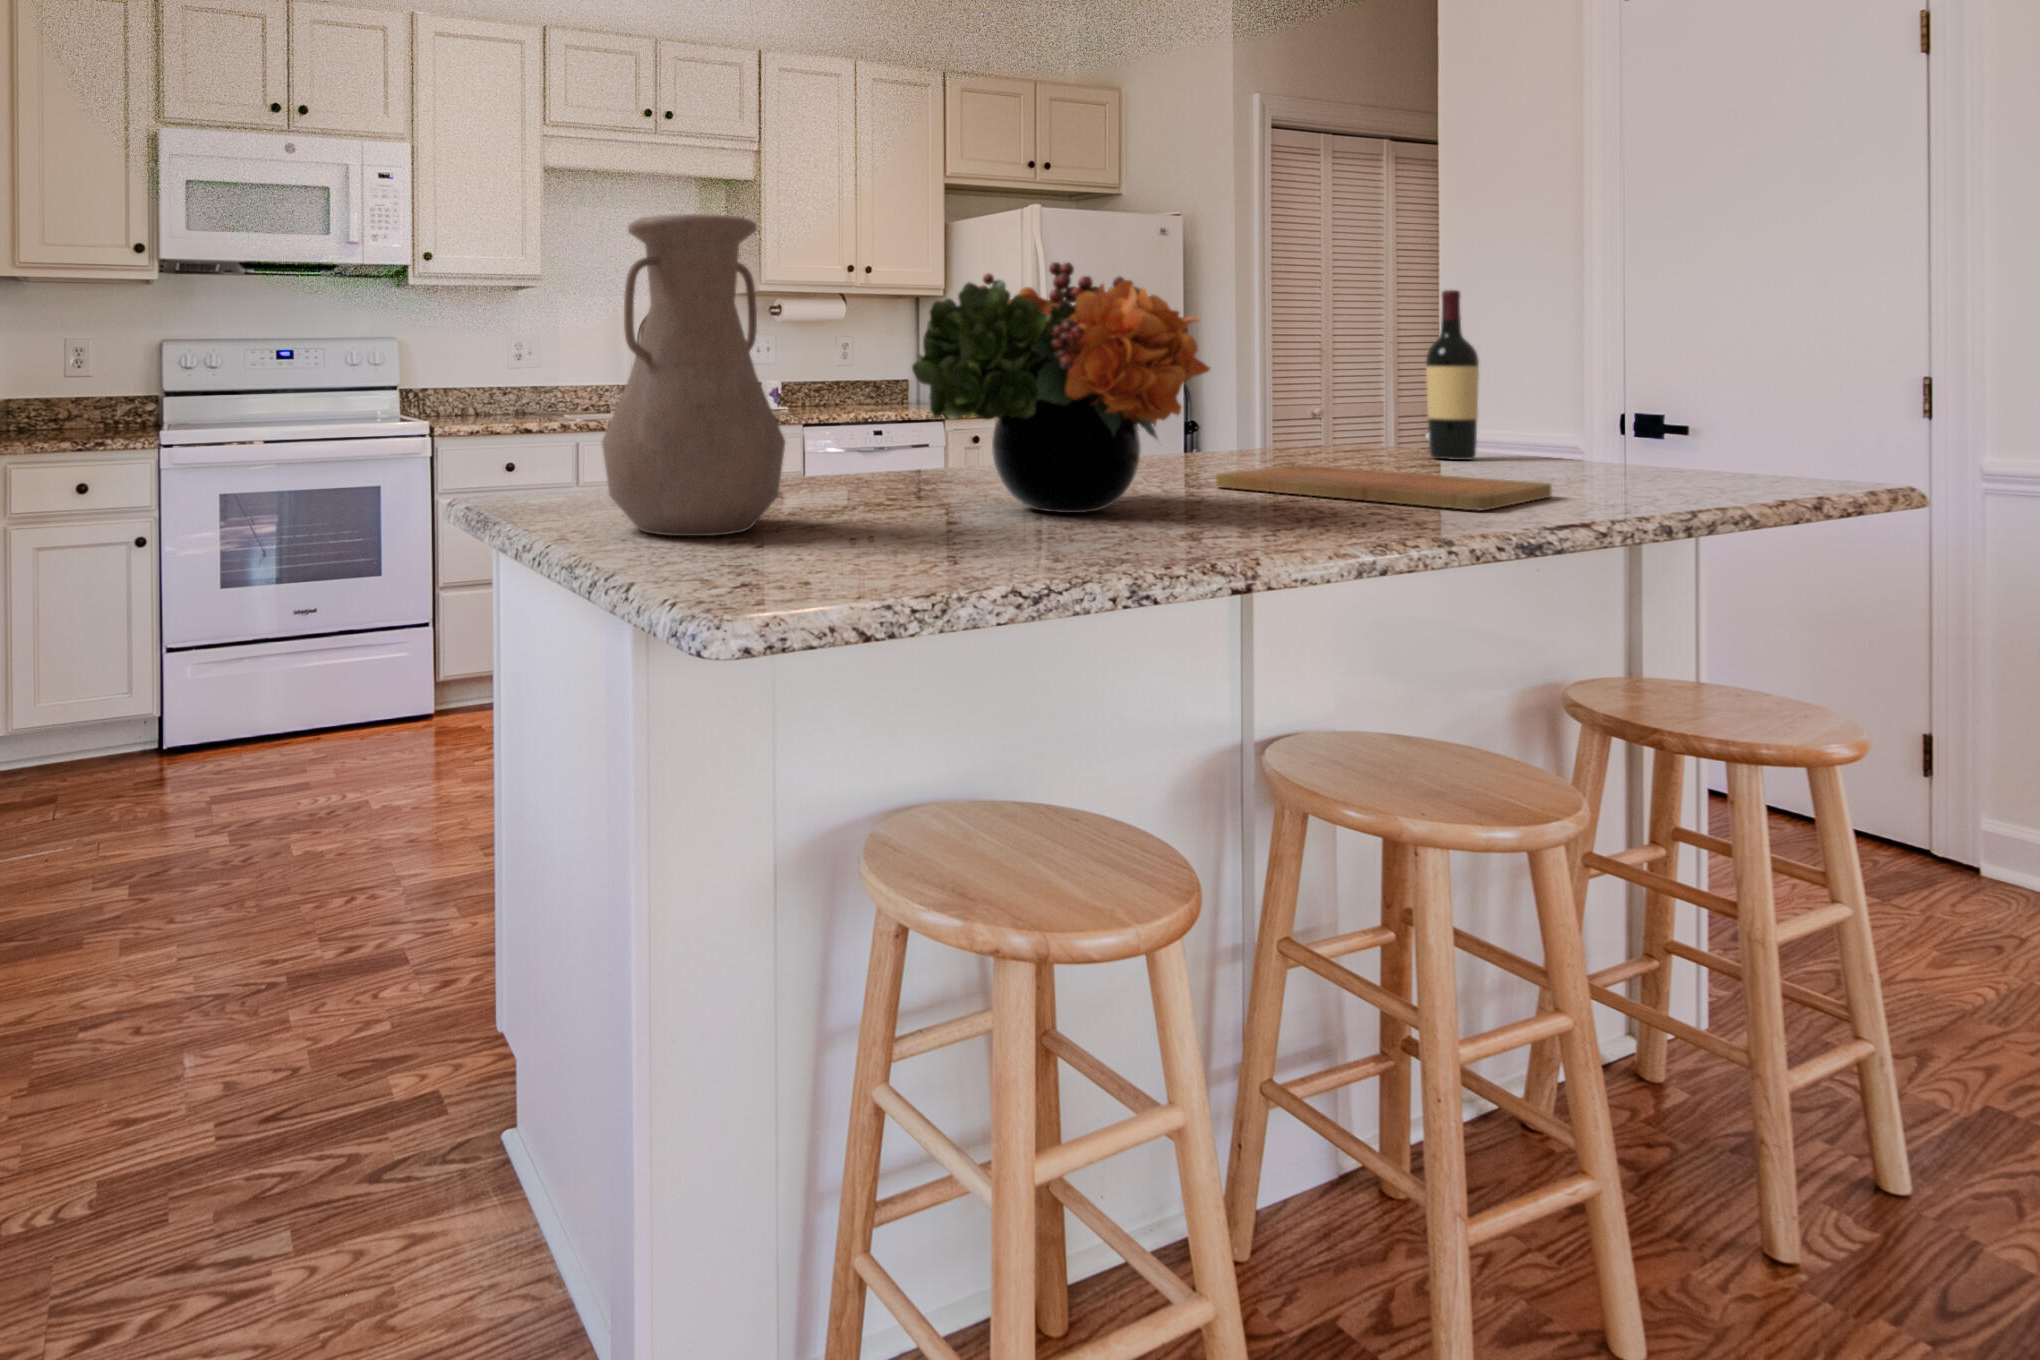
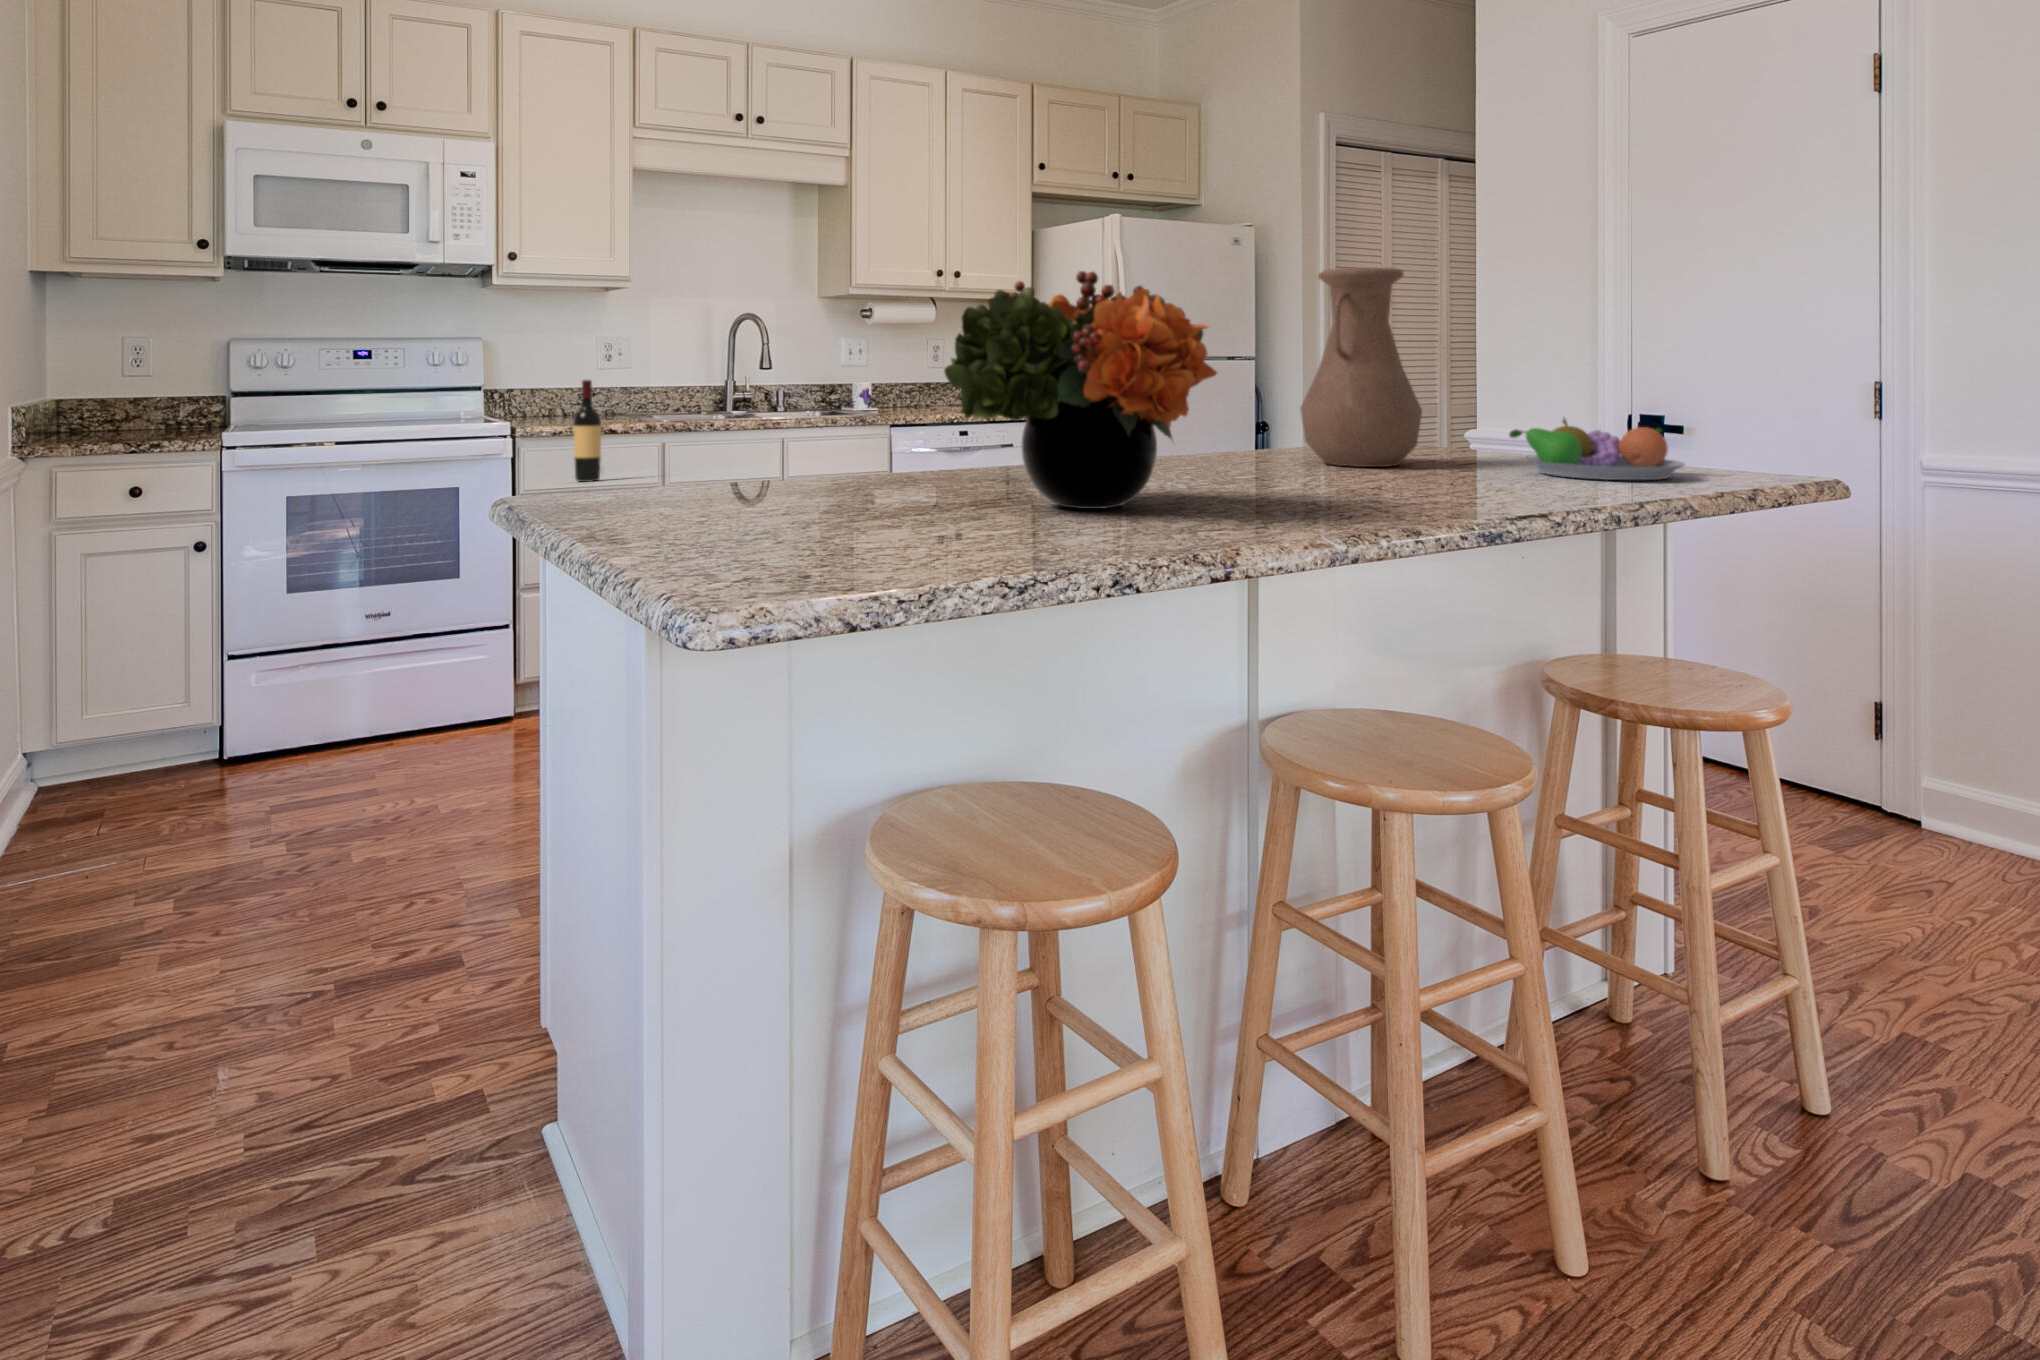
vase: present [602,214,785,536] -> present [1300,268,1422,467]
wine bottle: present [1426,290,1479,460] -> present [573,380,601,482]
fruit bowl: none [1510,415,1722,485] -> present [1509,417,1684,480]
cutting board: present [1216,465,1552,510] -> none [1240,464,1532,504]

